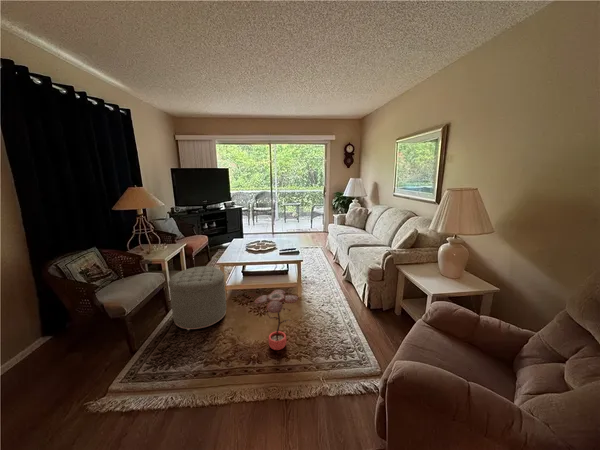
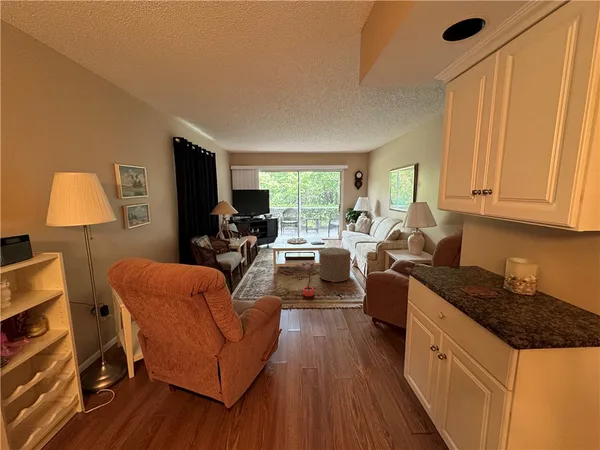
ottoman: present [169,266,226,330] -> present [319,247,351,282]

